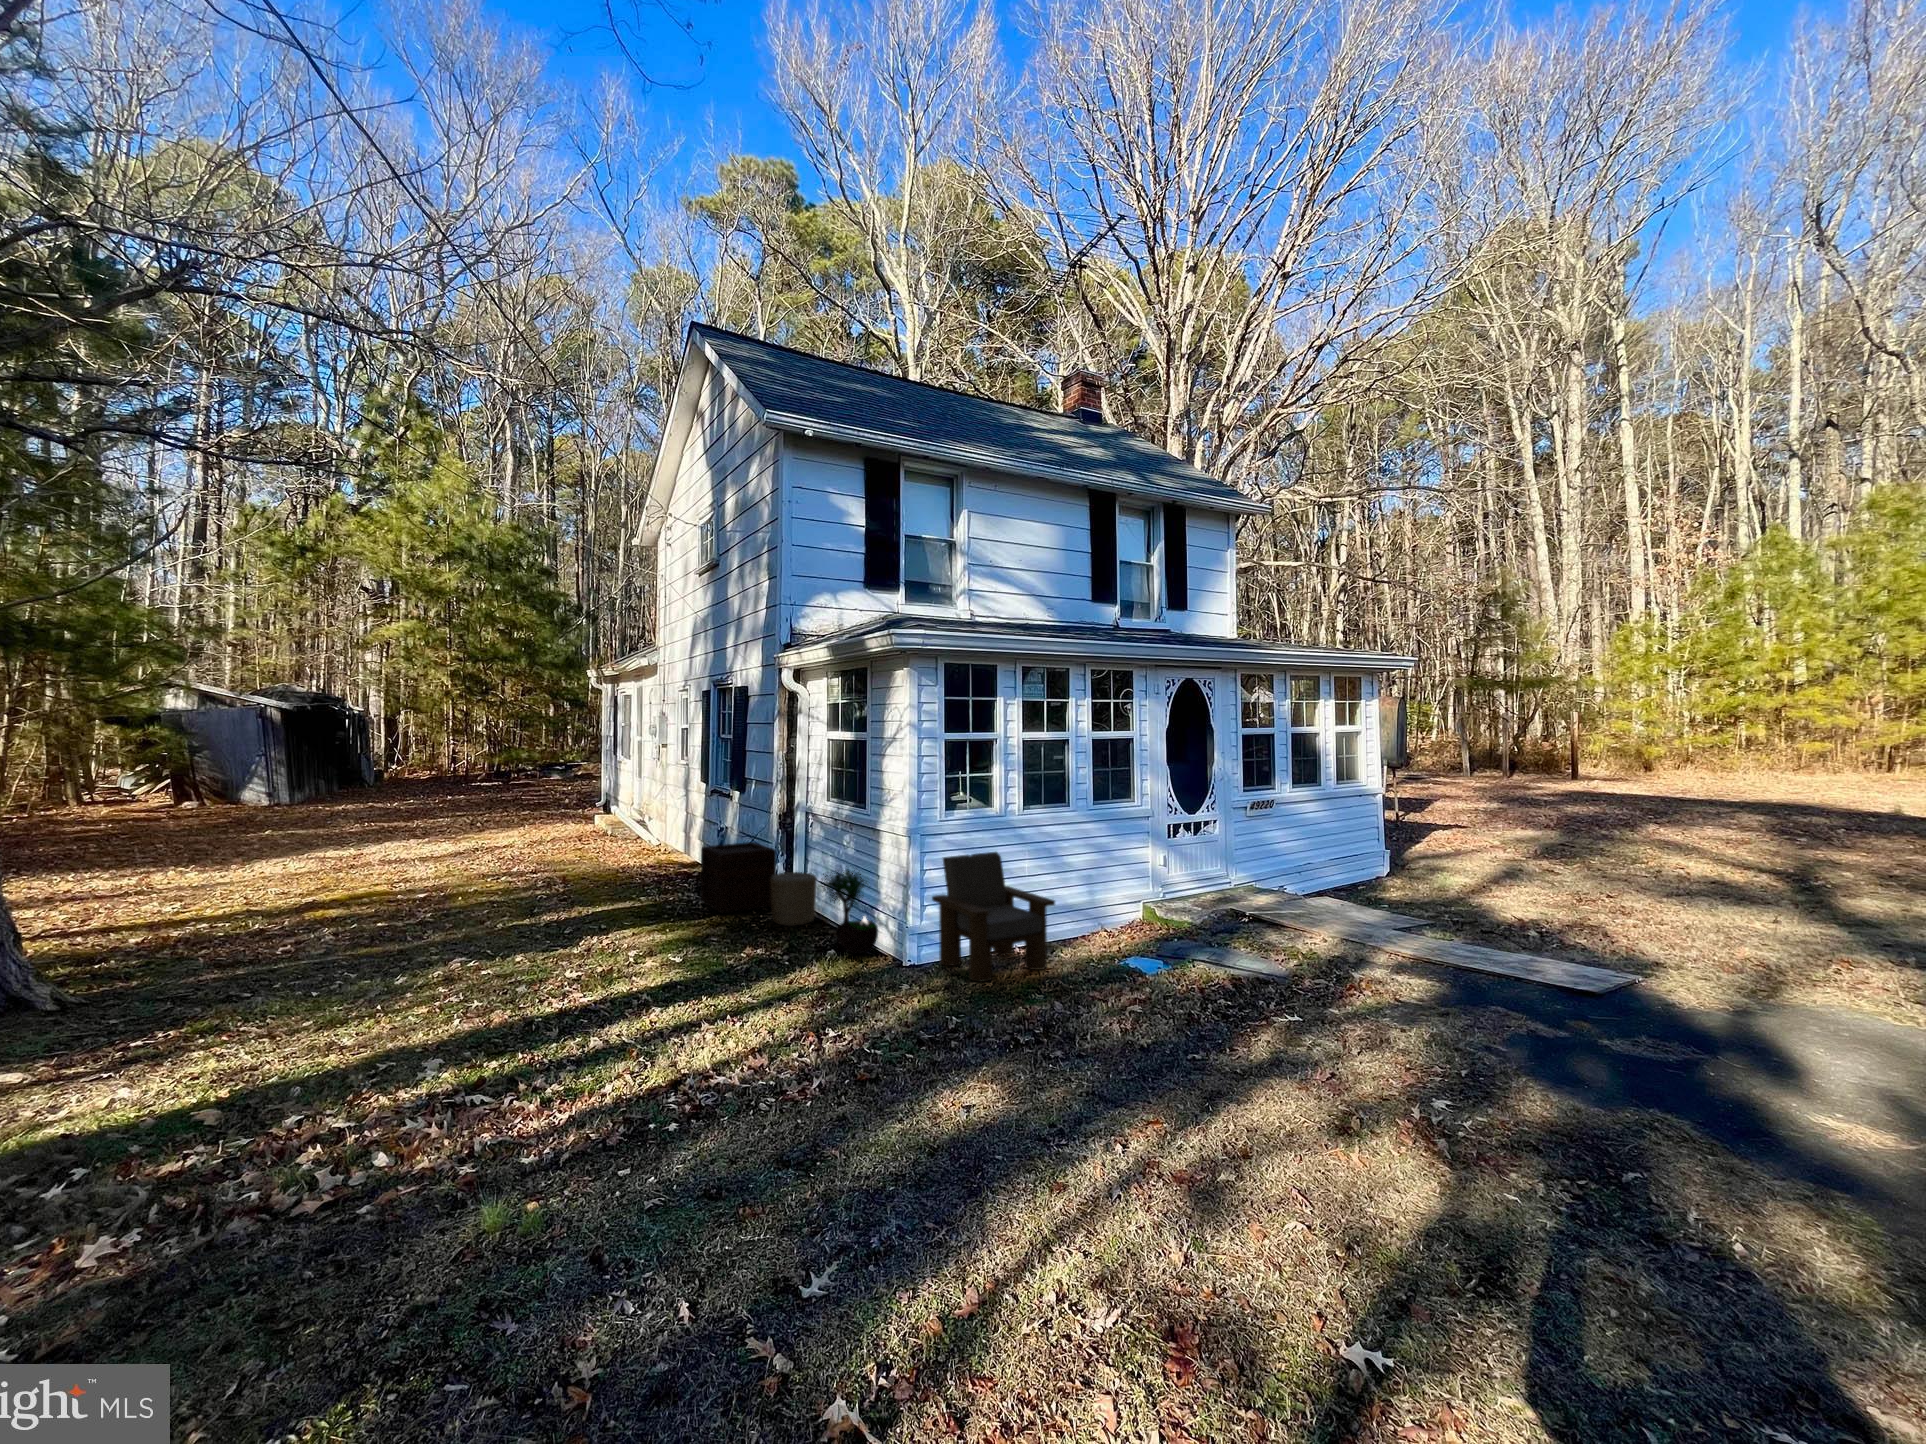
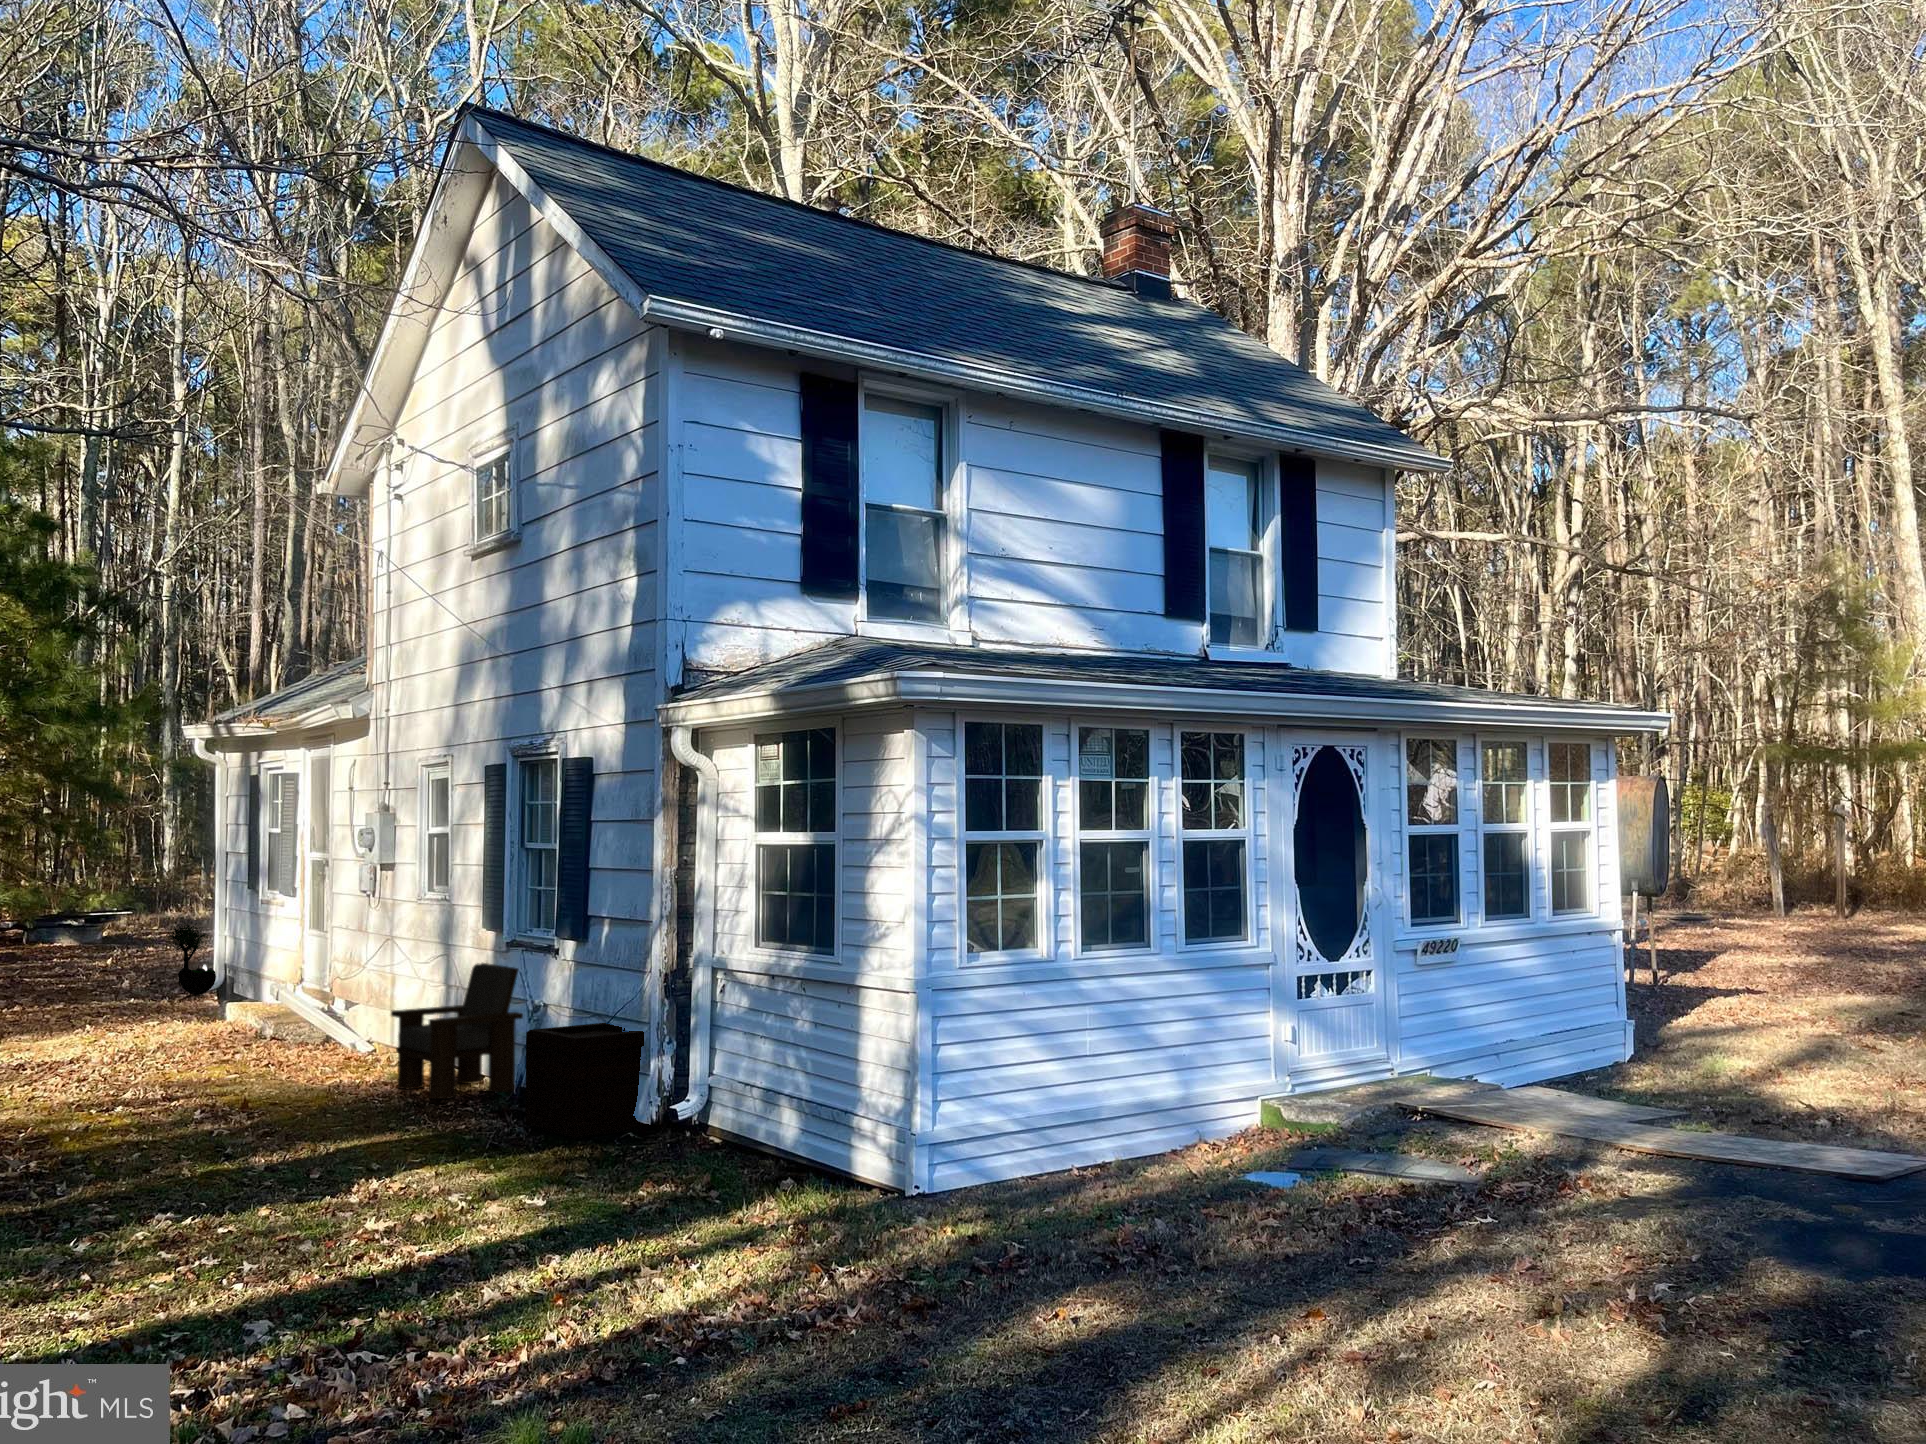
armchair: present [932,852,1055,982] -> present [391,963,523,1099]
potted tree: present [821,869,878,954] -> present [166,921,216,995]
woven basket: present [770,872,817,926] -> none [662,1066,739,1151]

